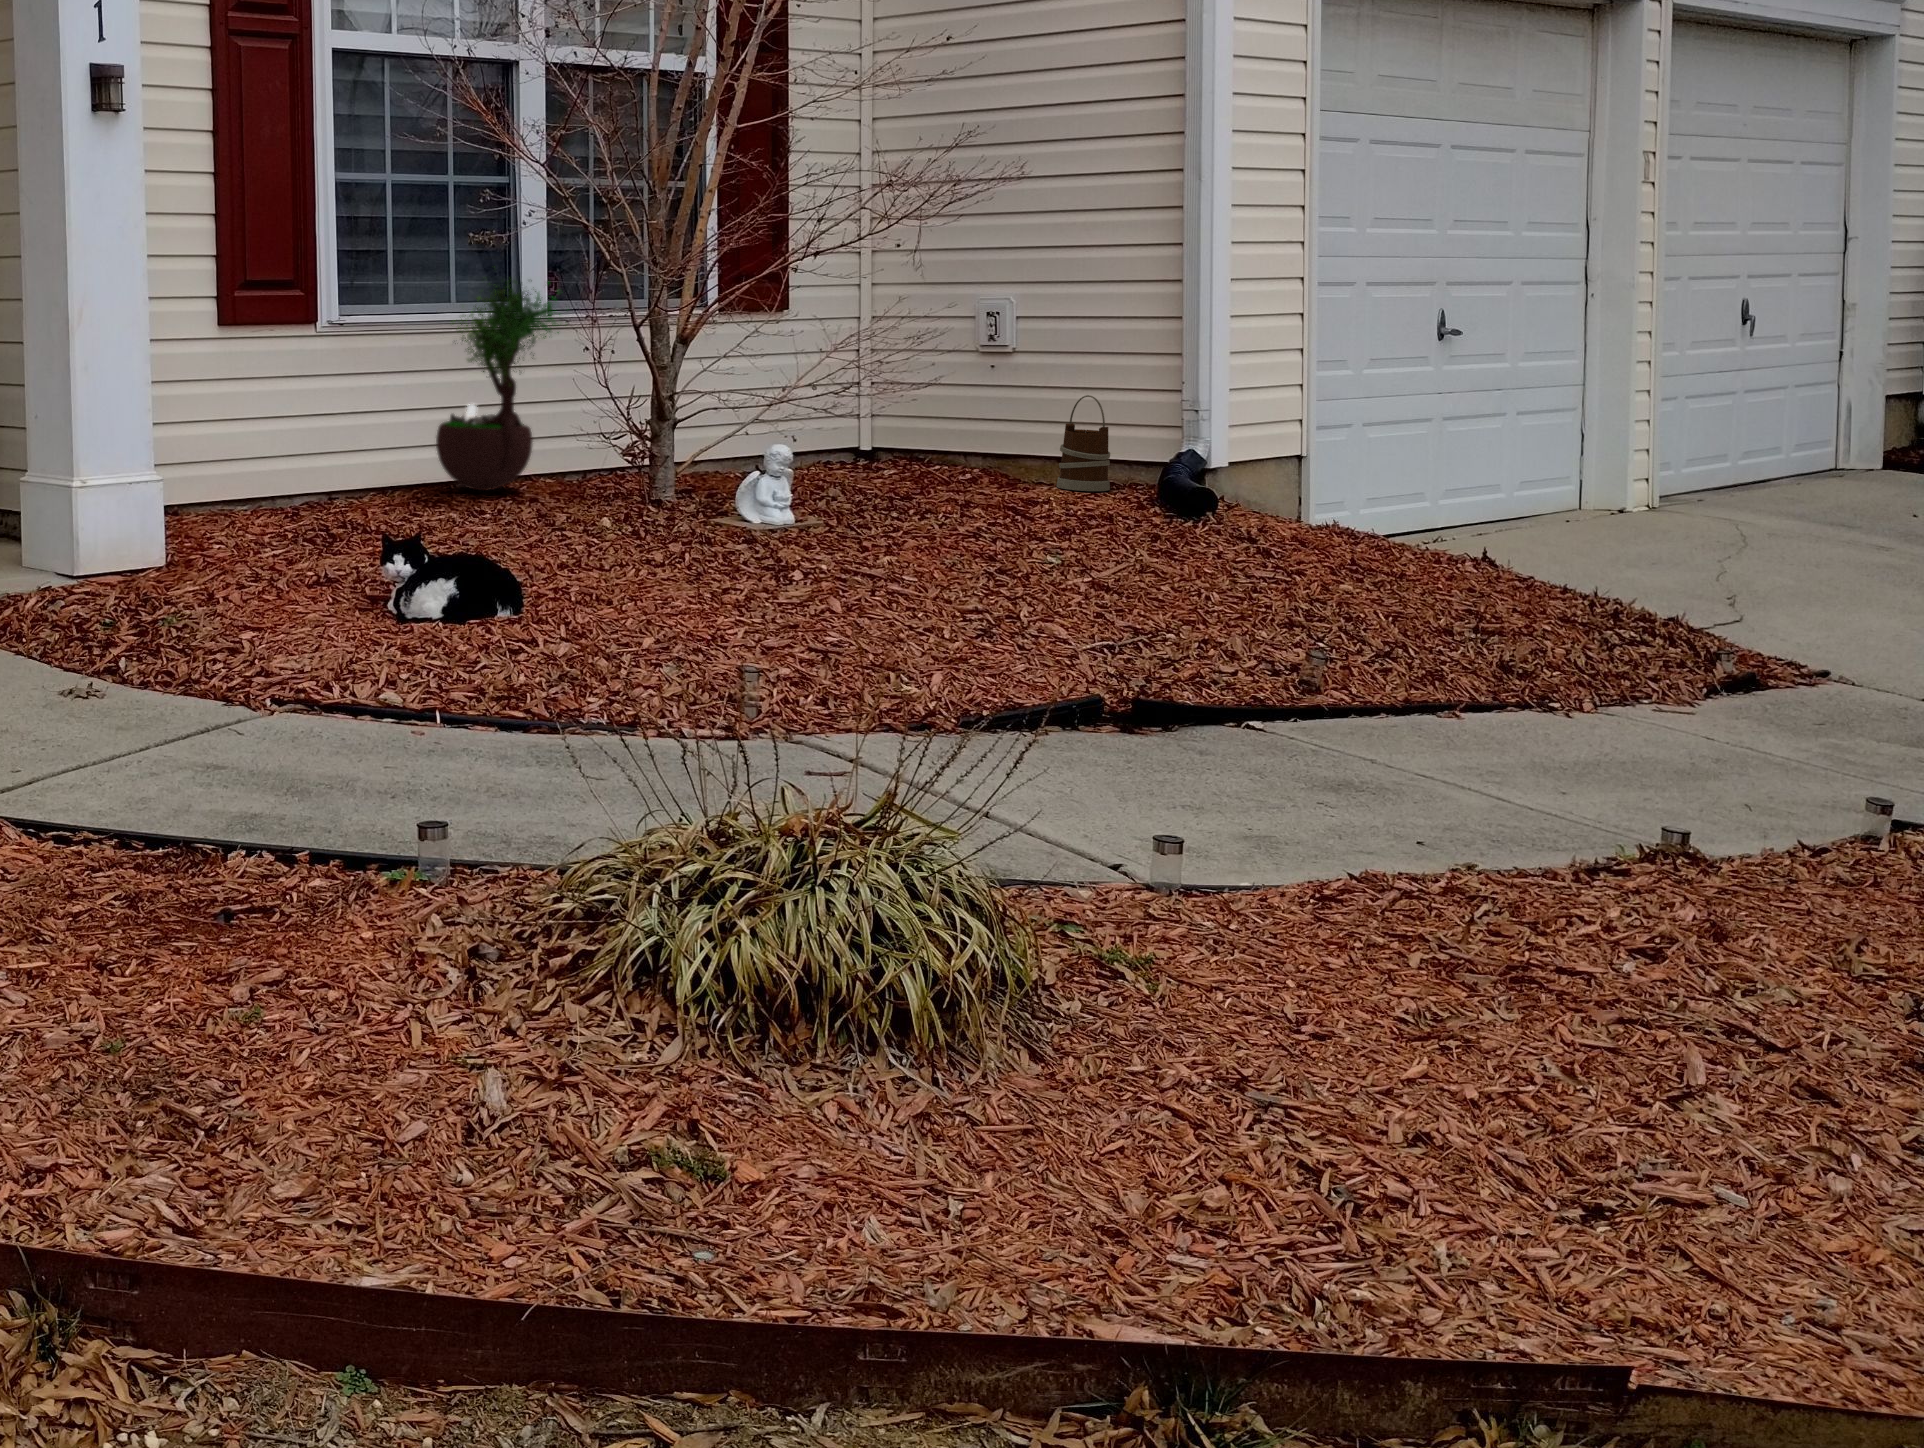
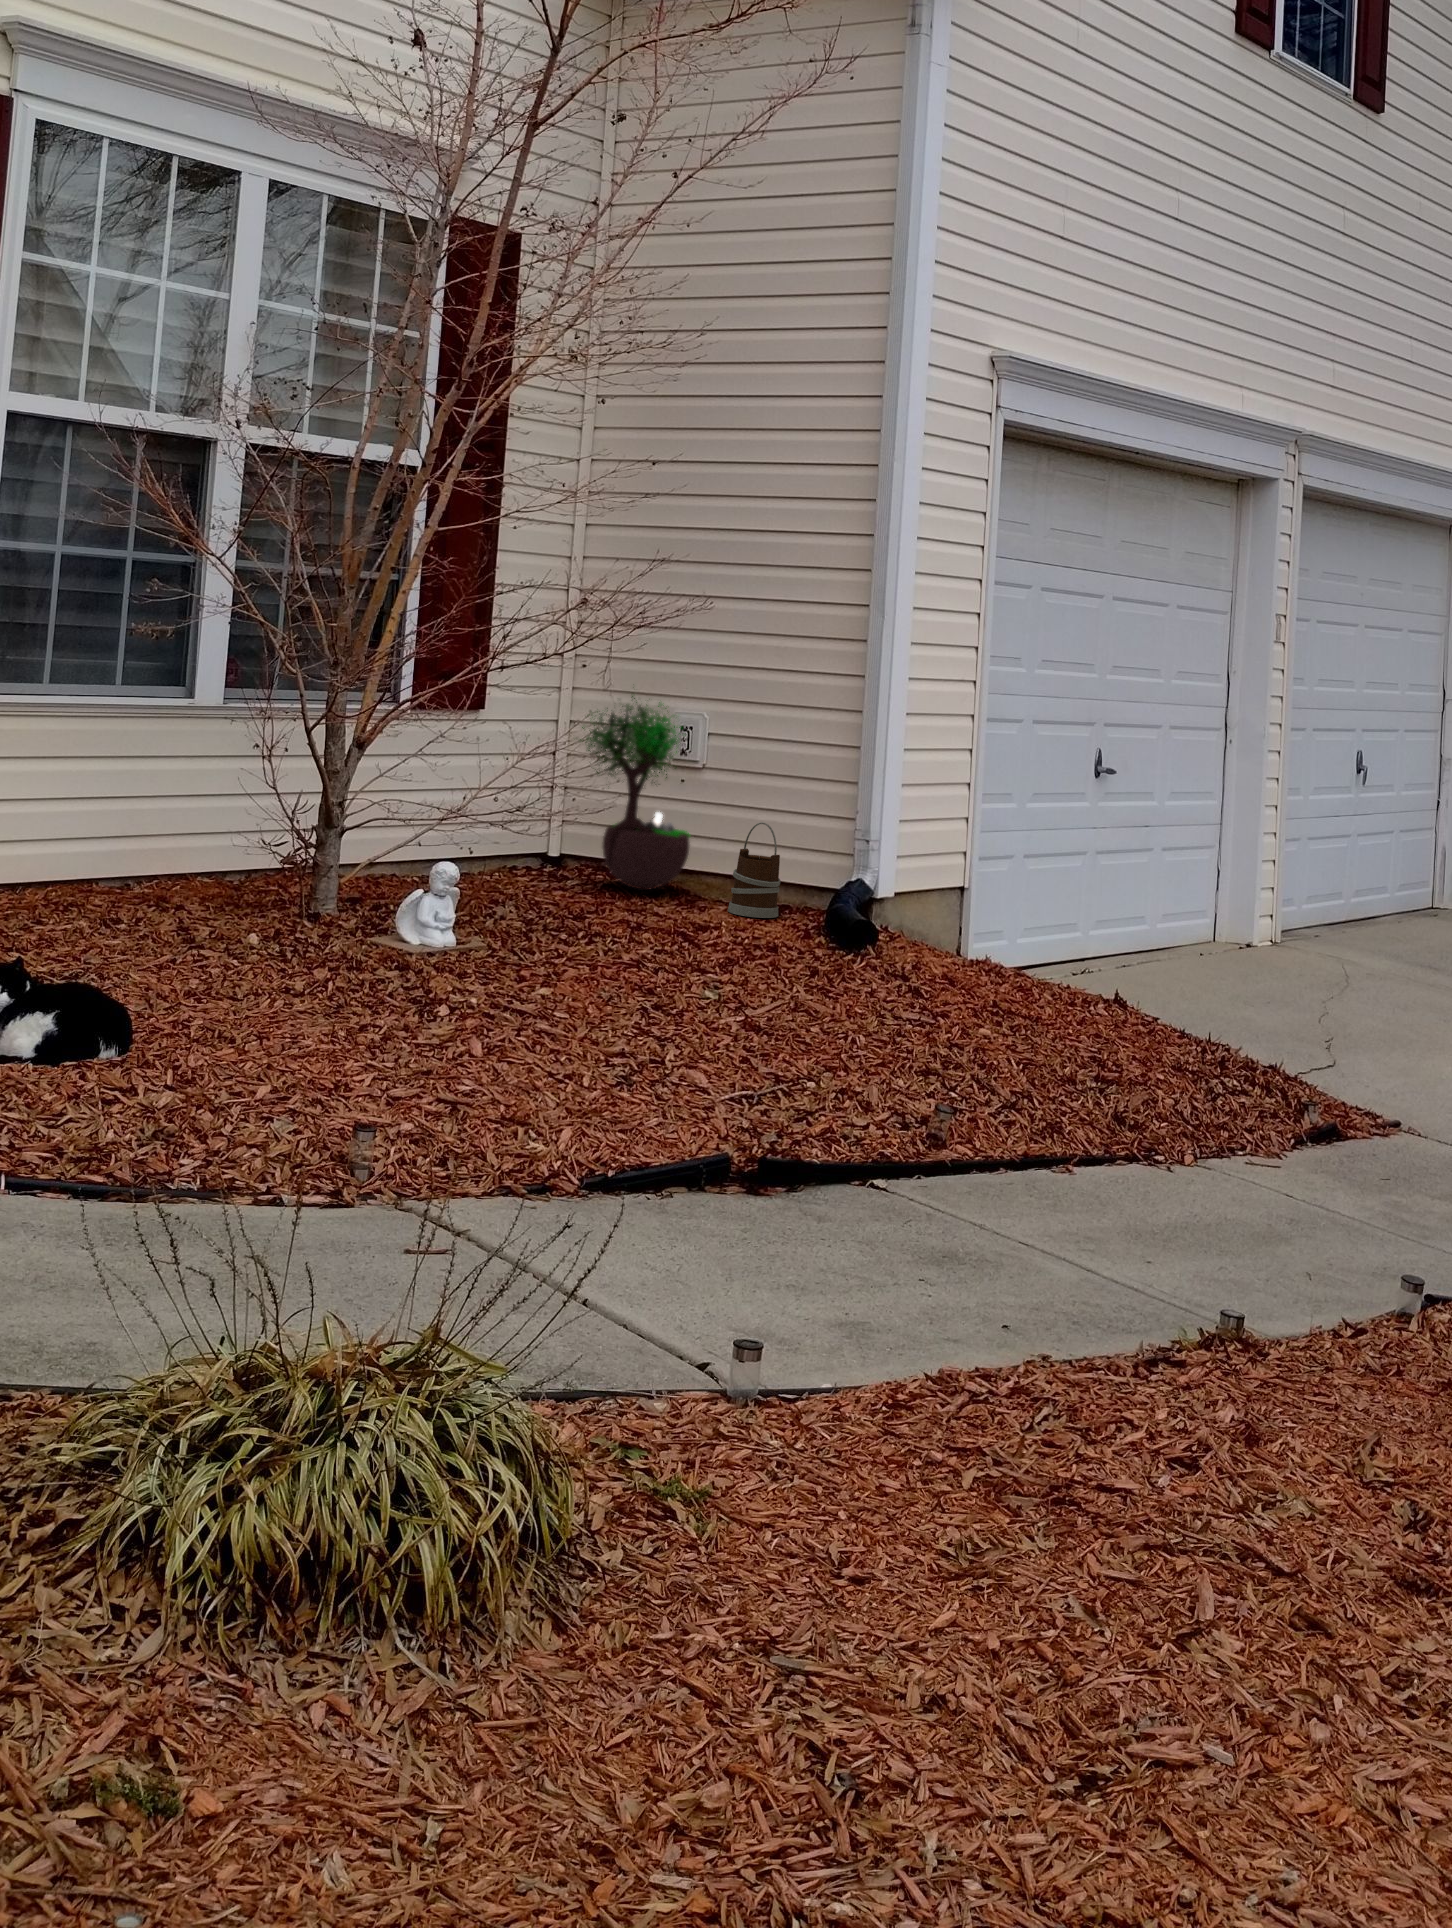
potted tree: present [436,266,569,491] -> present [580,696,690,890]

